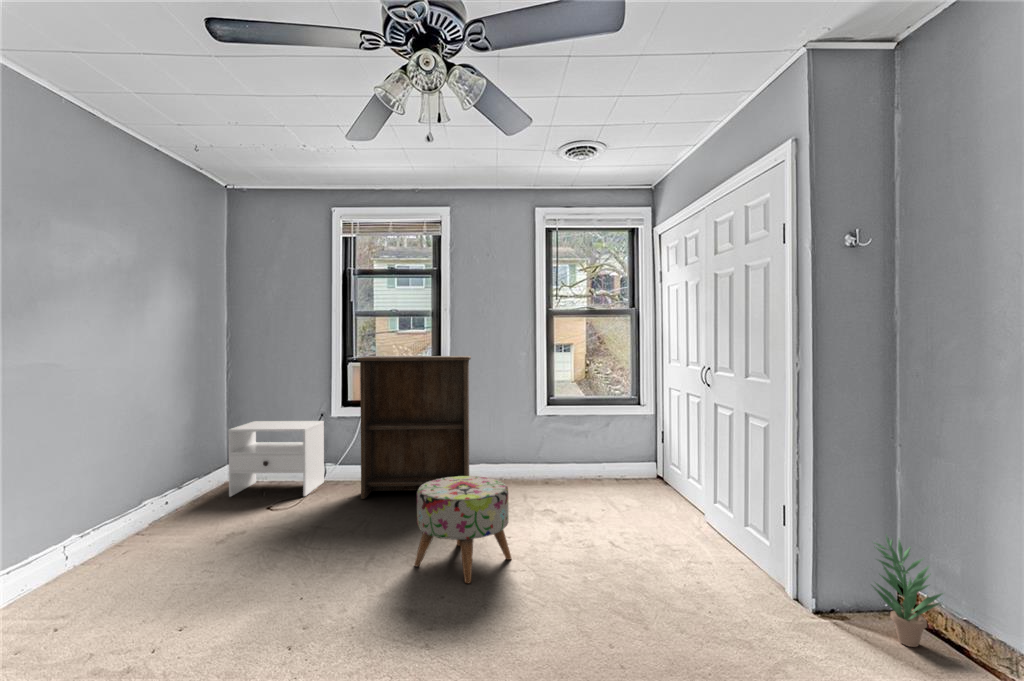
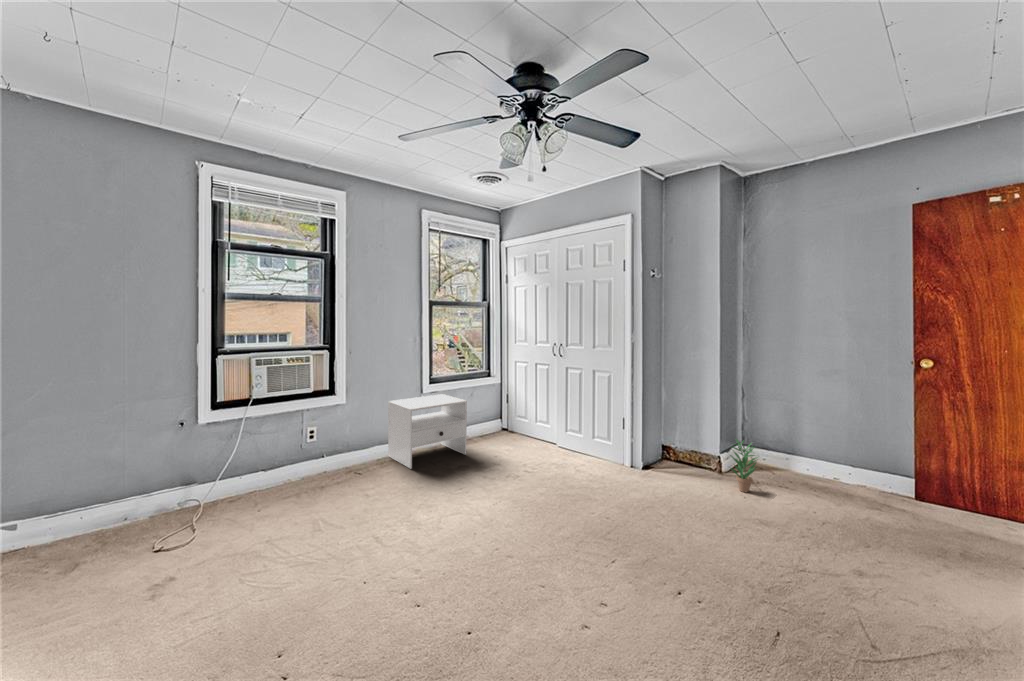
bookshelf: present [358,356,471,499] -> none [275,345,403,510]
nightstand: present [229,421,324,497] -> present [388,394,467,469]
ottoman: present [414,476,511,583] -> none [462,455,544,553]

